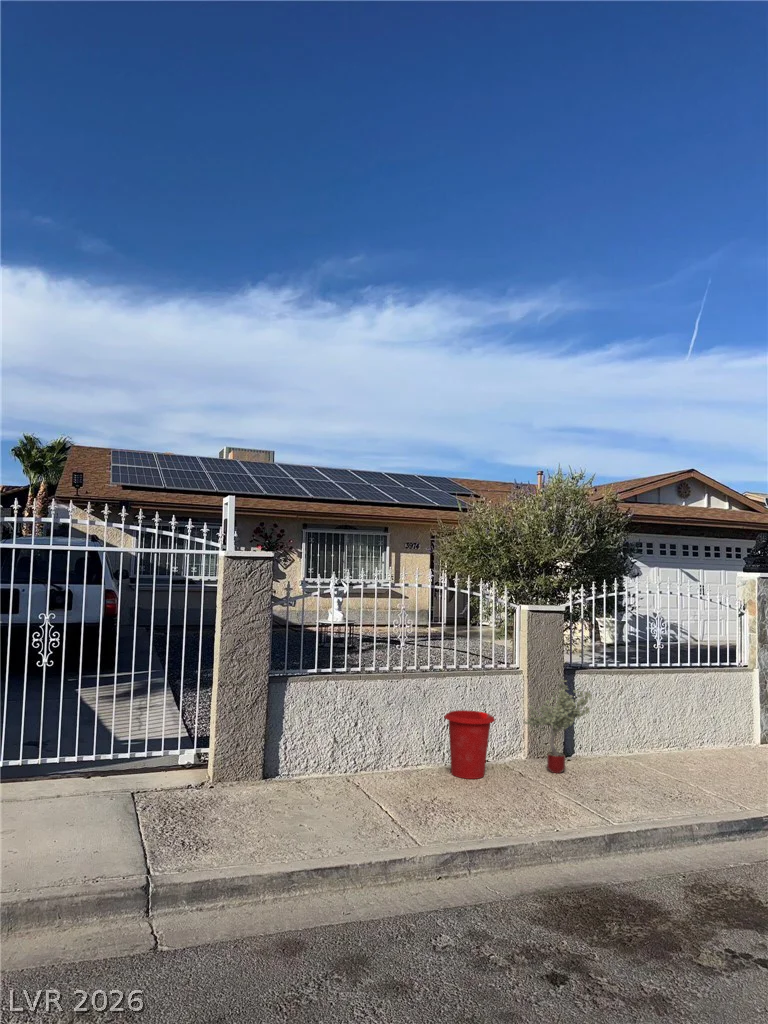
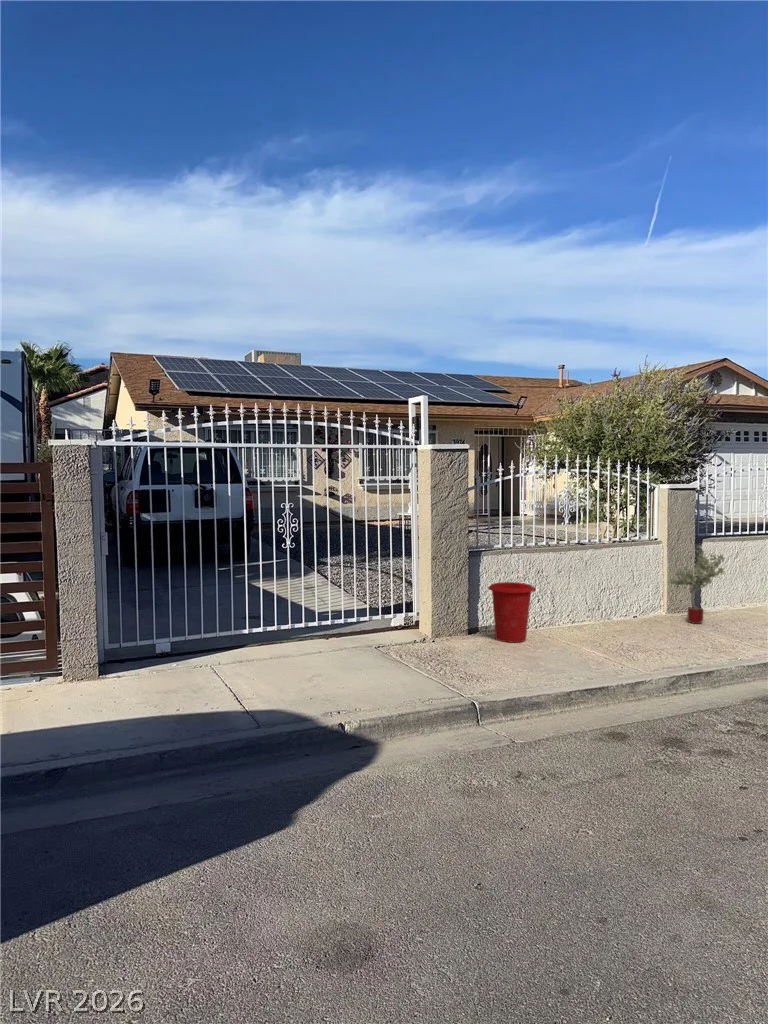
waste bin: present [444,710,495,779] -> present [488,582,535,642]

